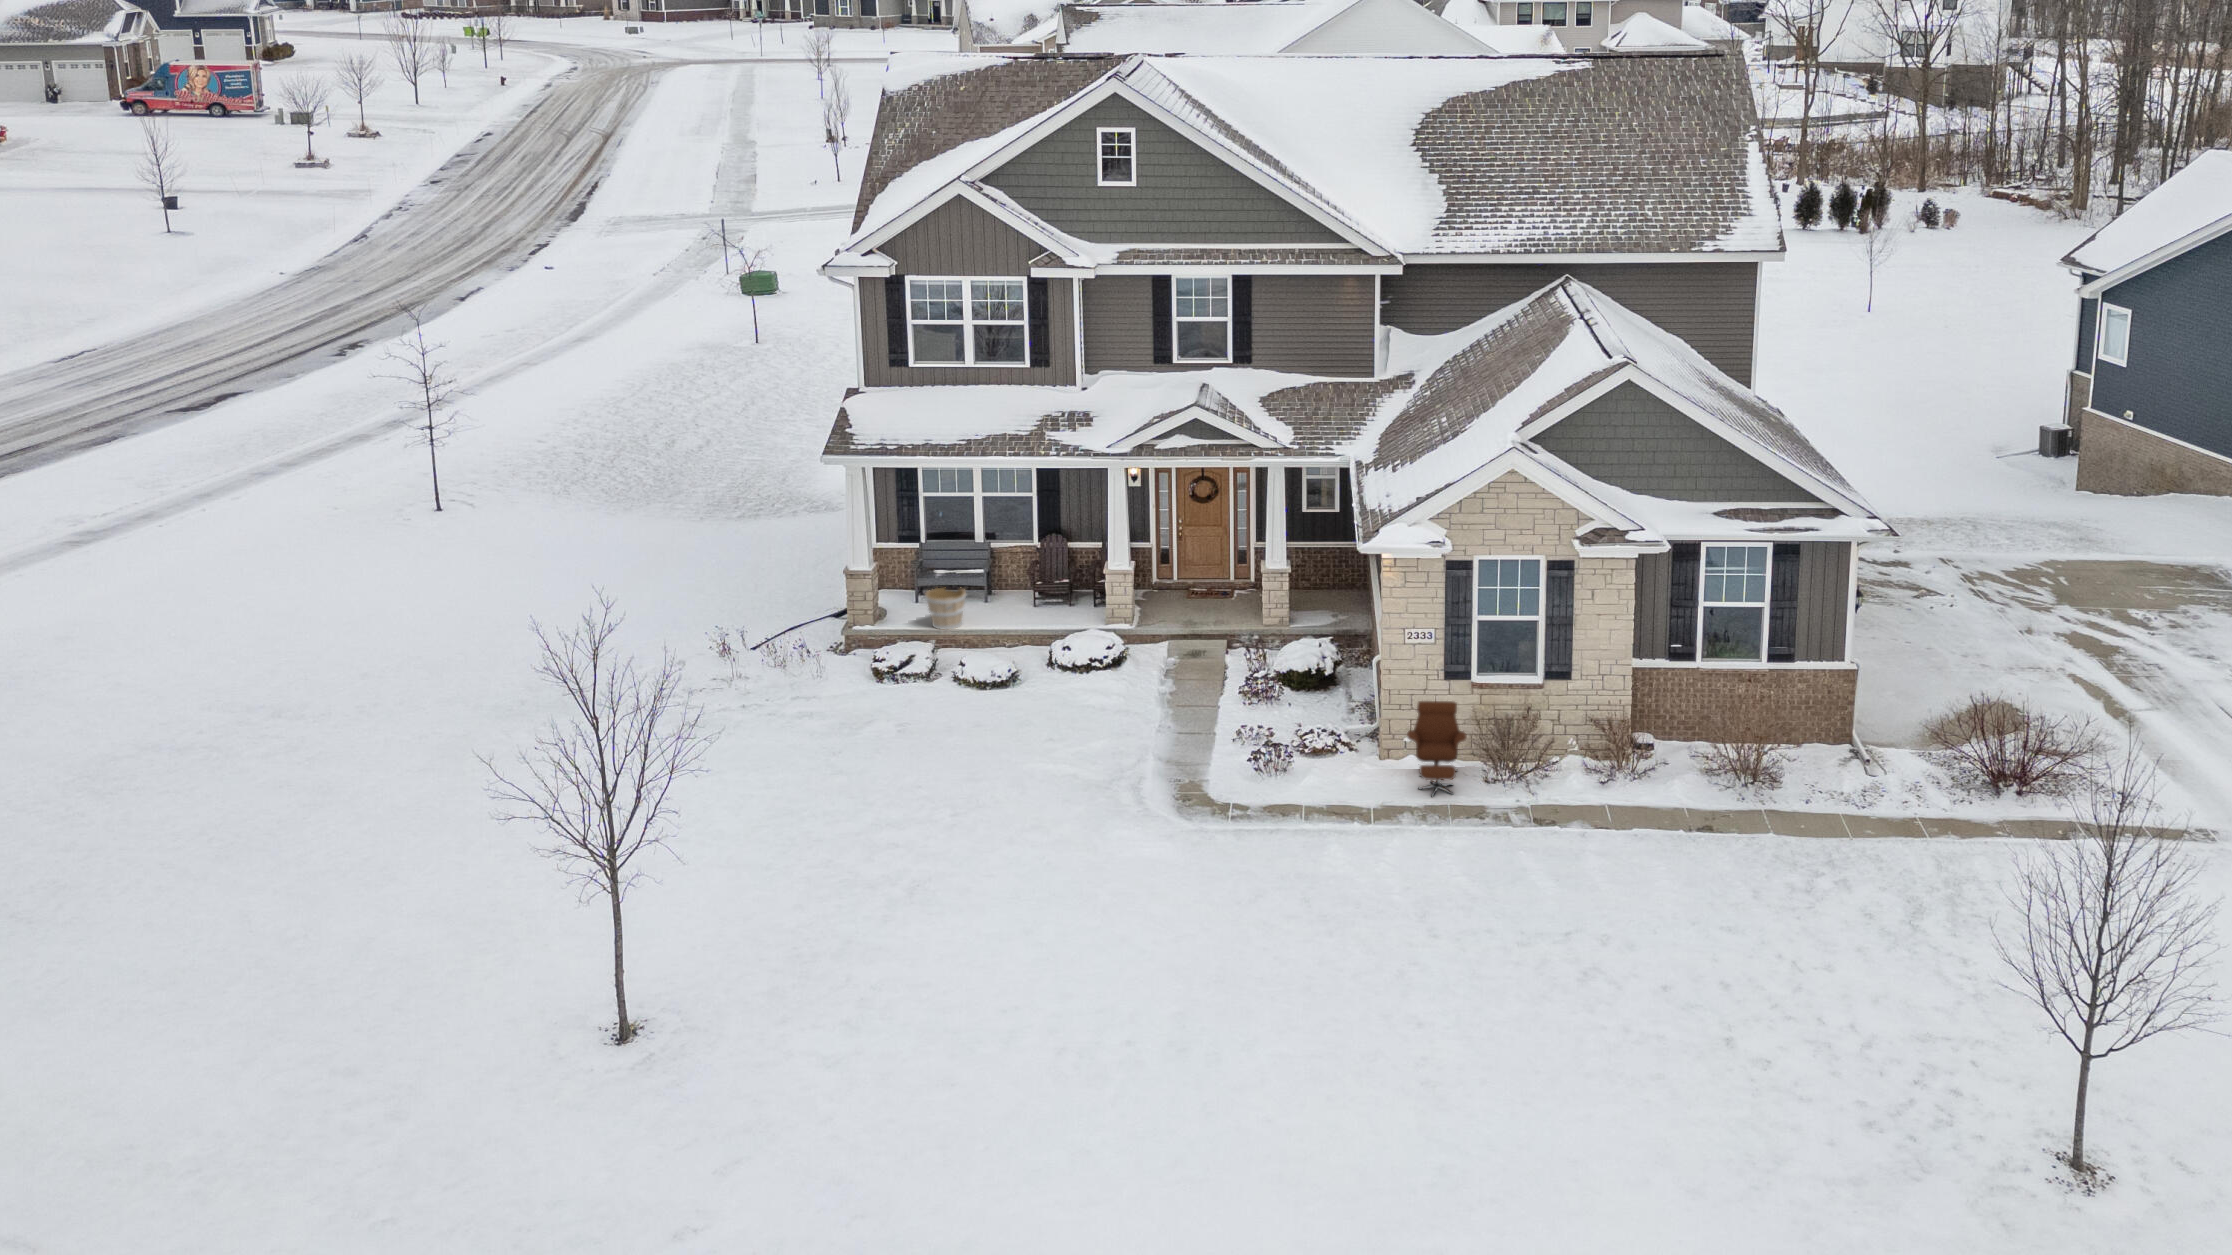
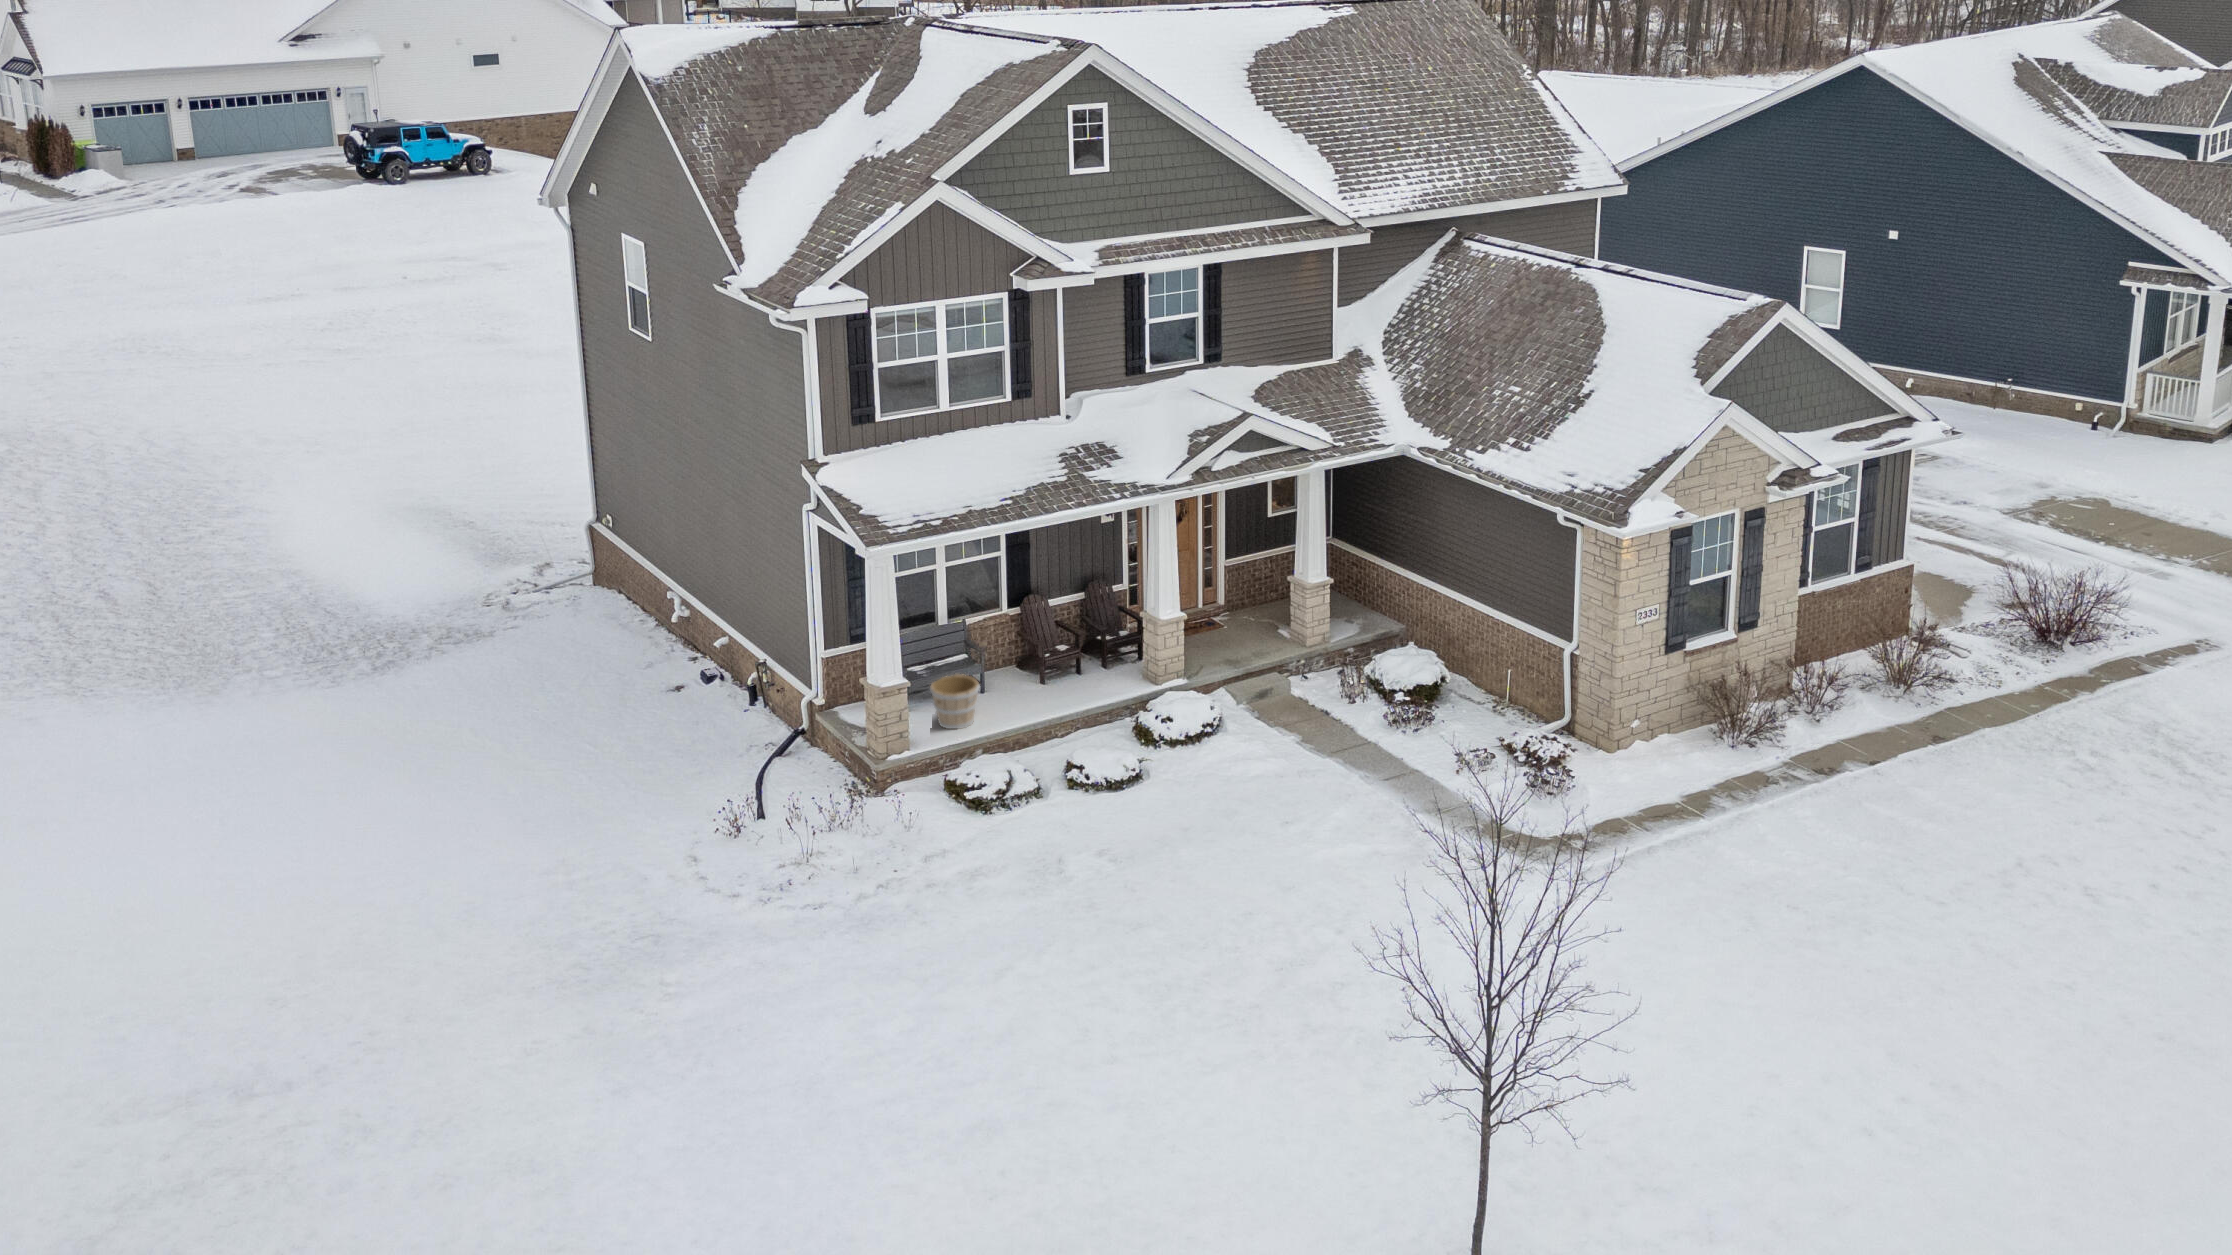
lounge chair: present [1407,701,1467,796] -> none [1649,670,1726,767]

